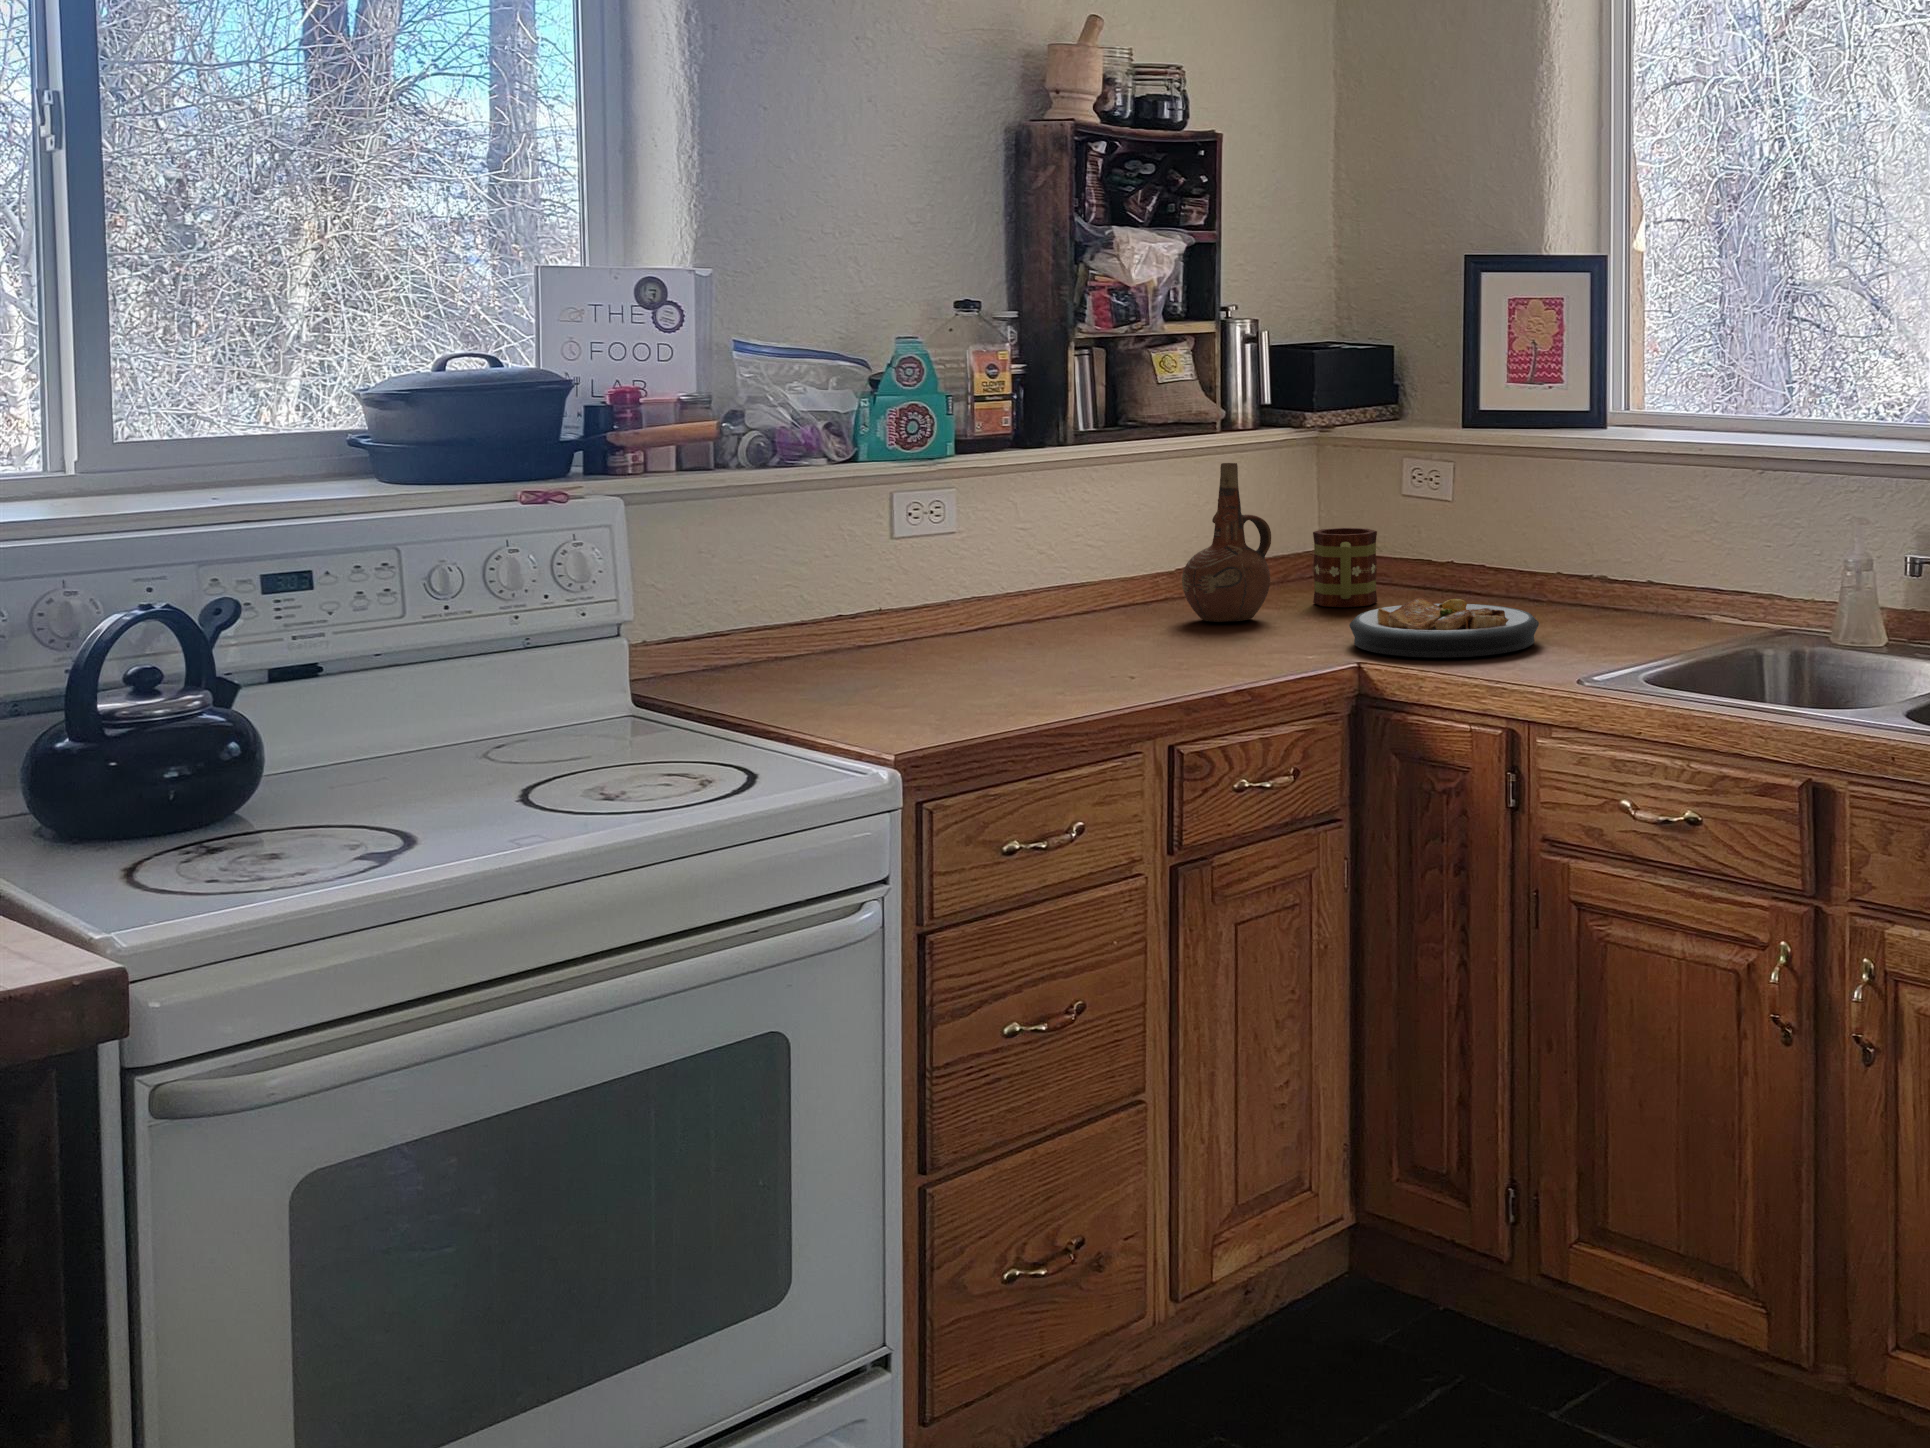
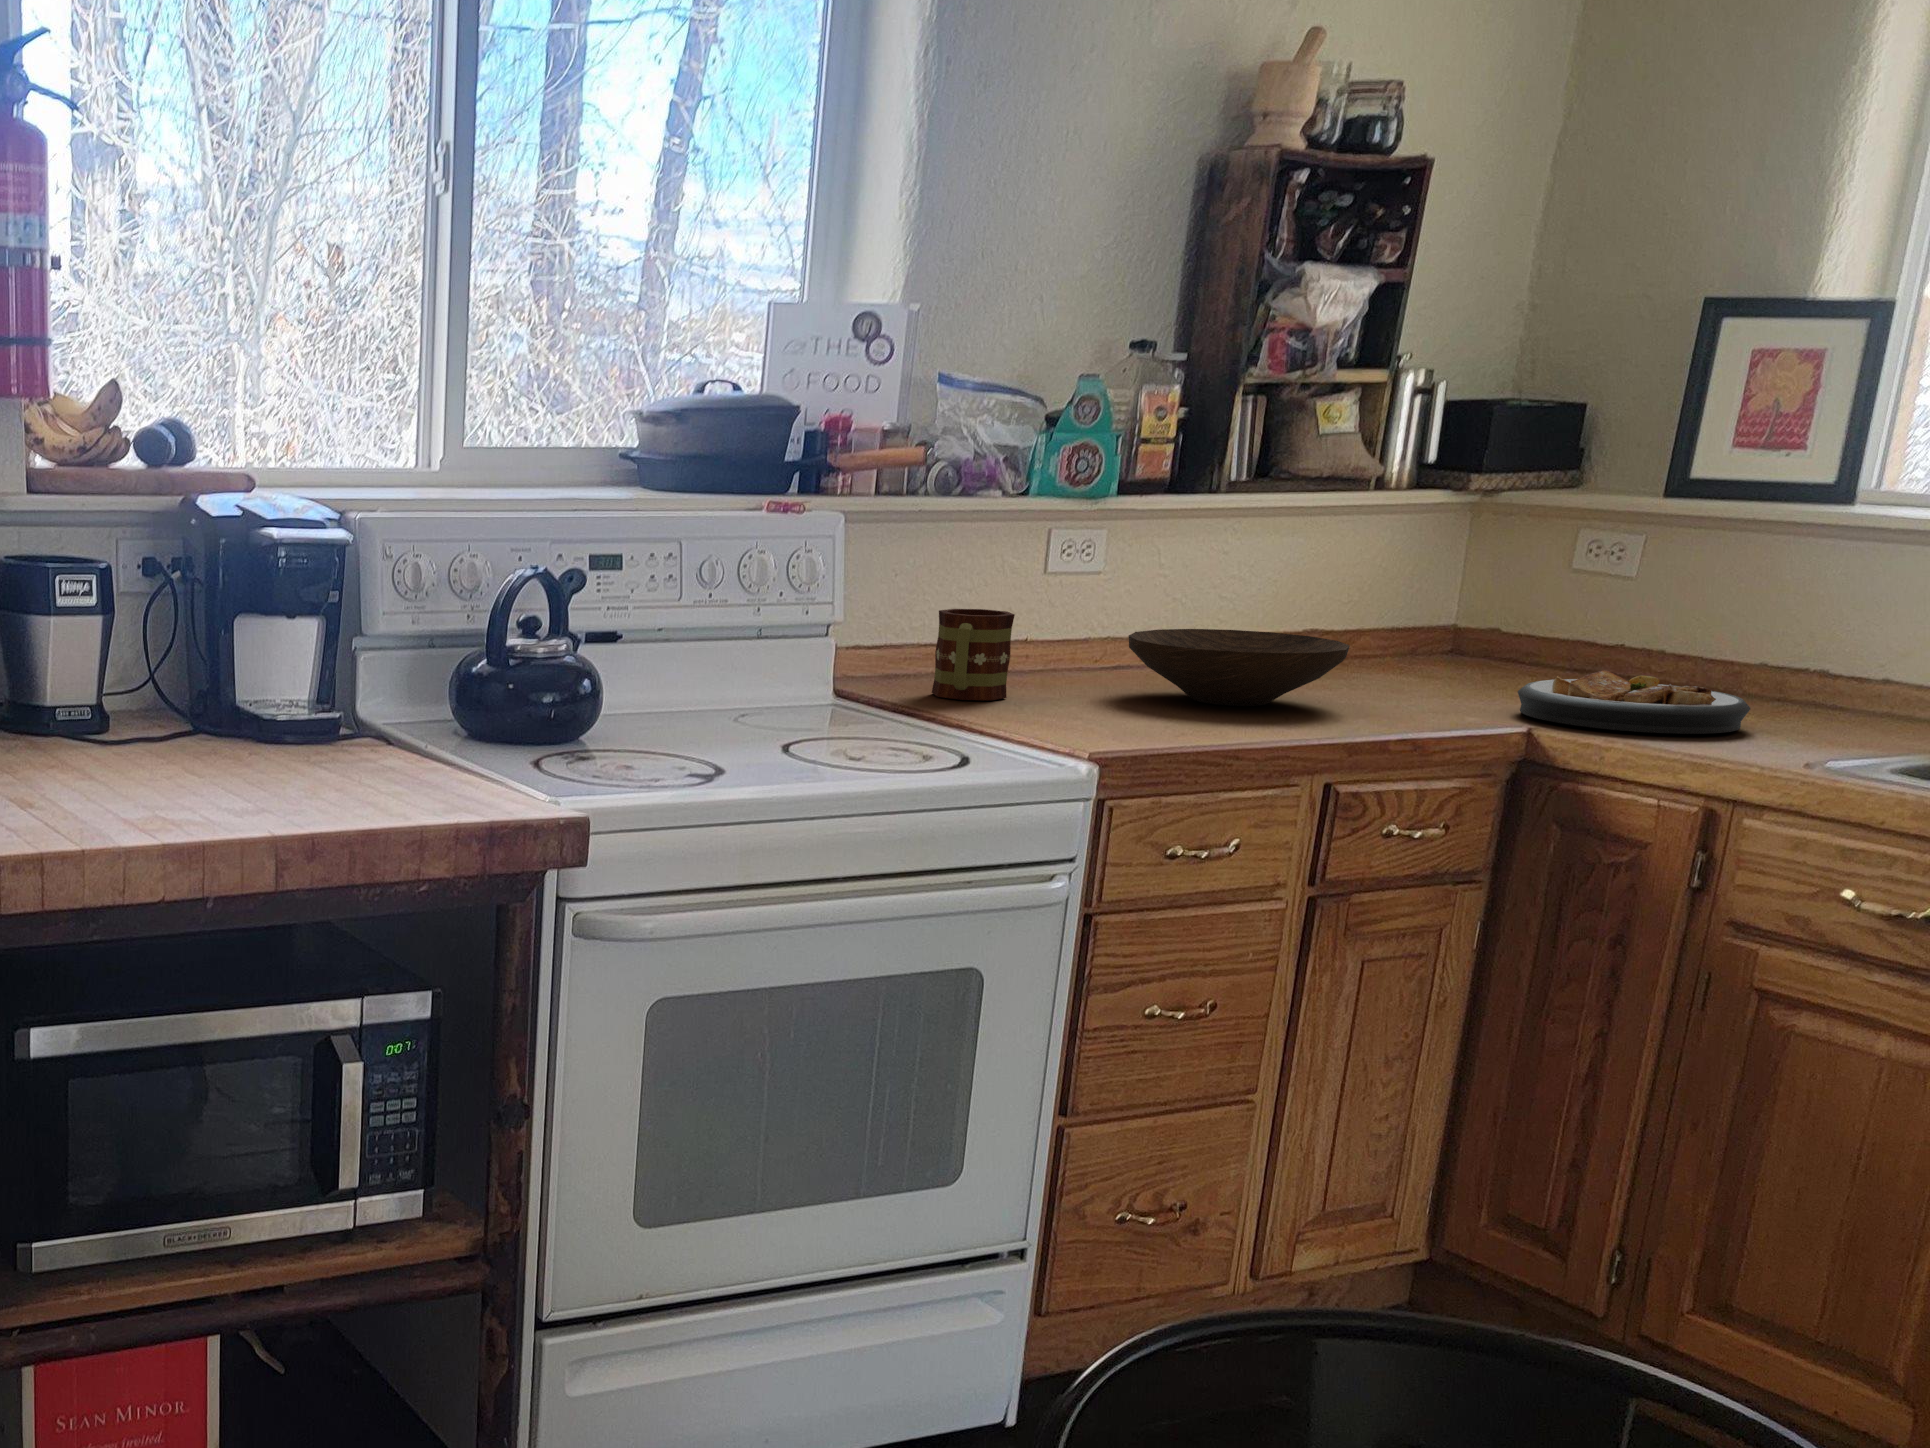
ceramic pitcher: present [1182,463,1271,622] -> none [1323,519,1428,684]
mug: present [1313,528,1377,607] -> present [932,609,1015,700]
wooden bowl: none [974,583,1191,666] -> present [1129,629,1350,706]

